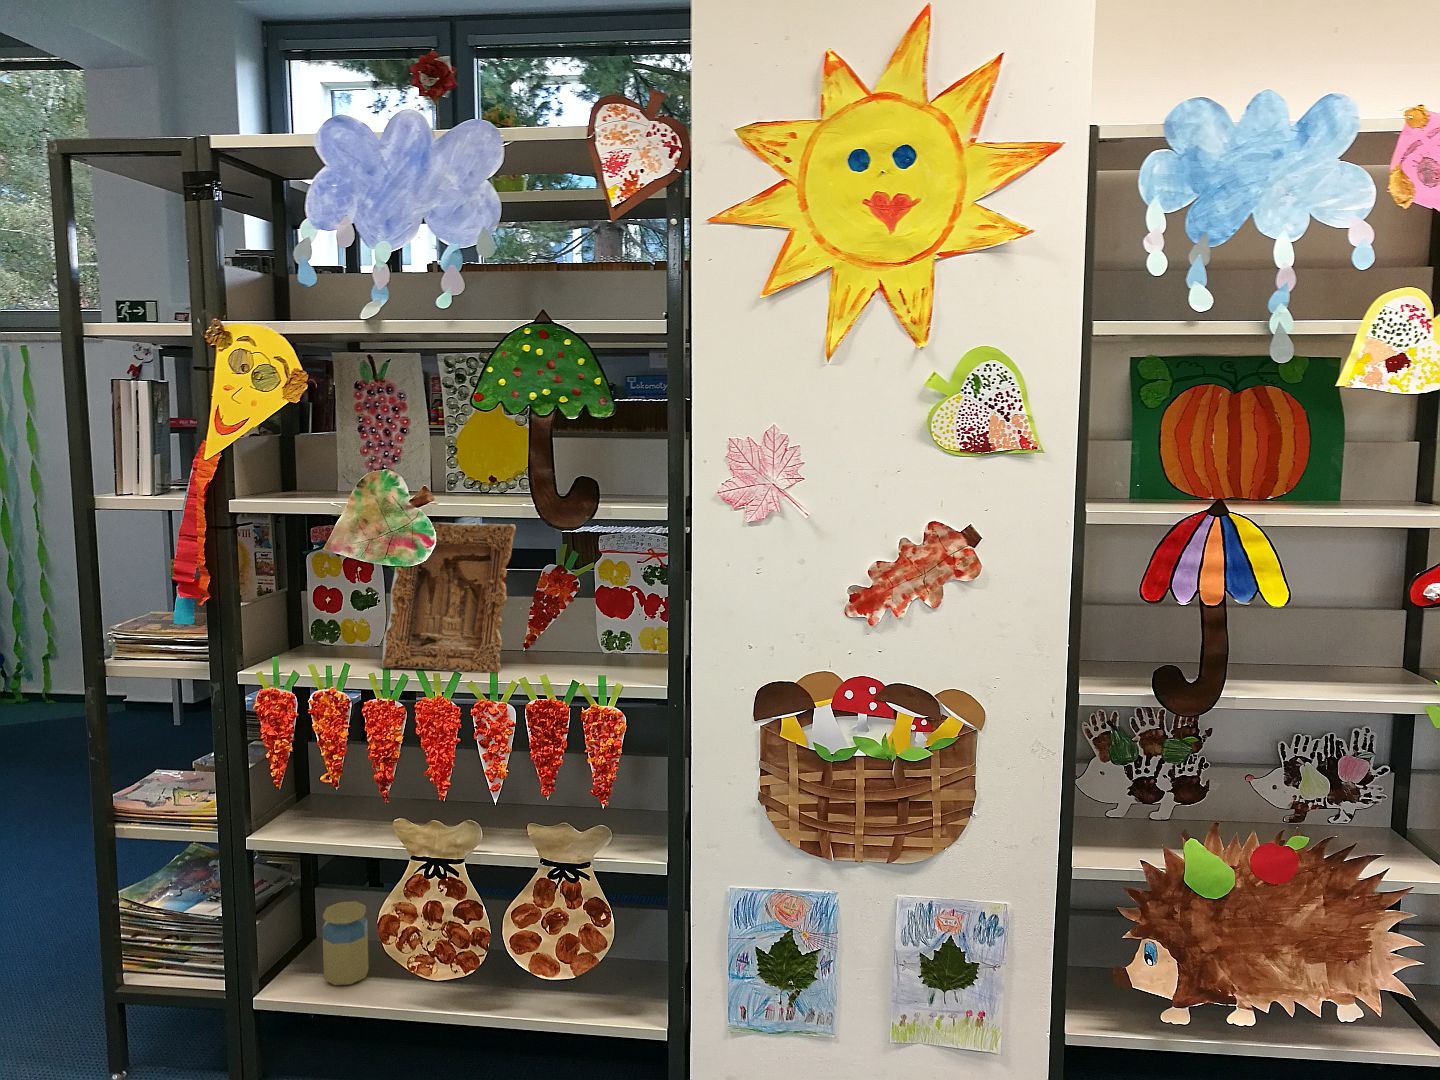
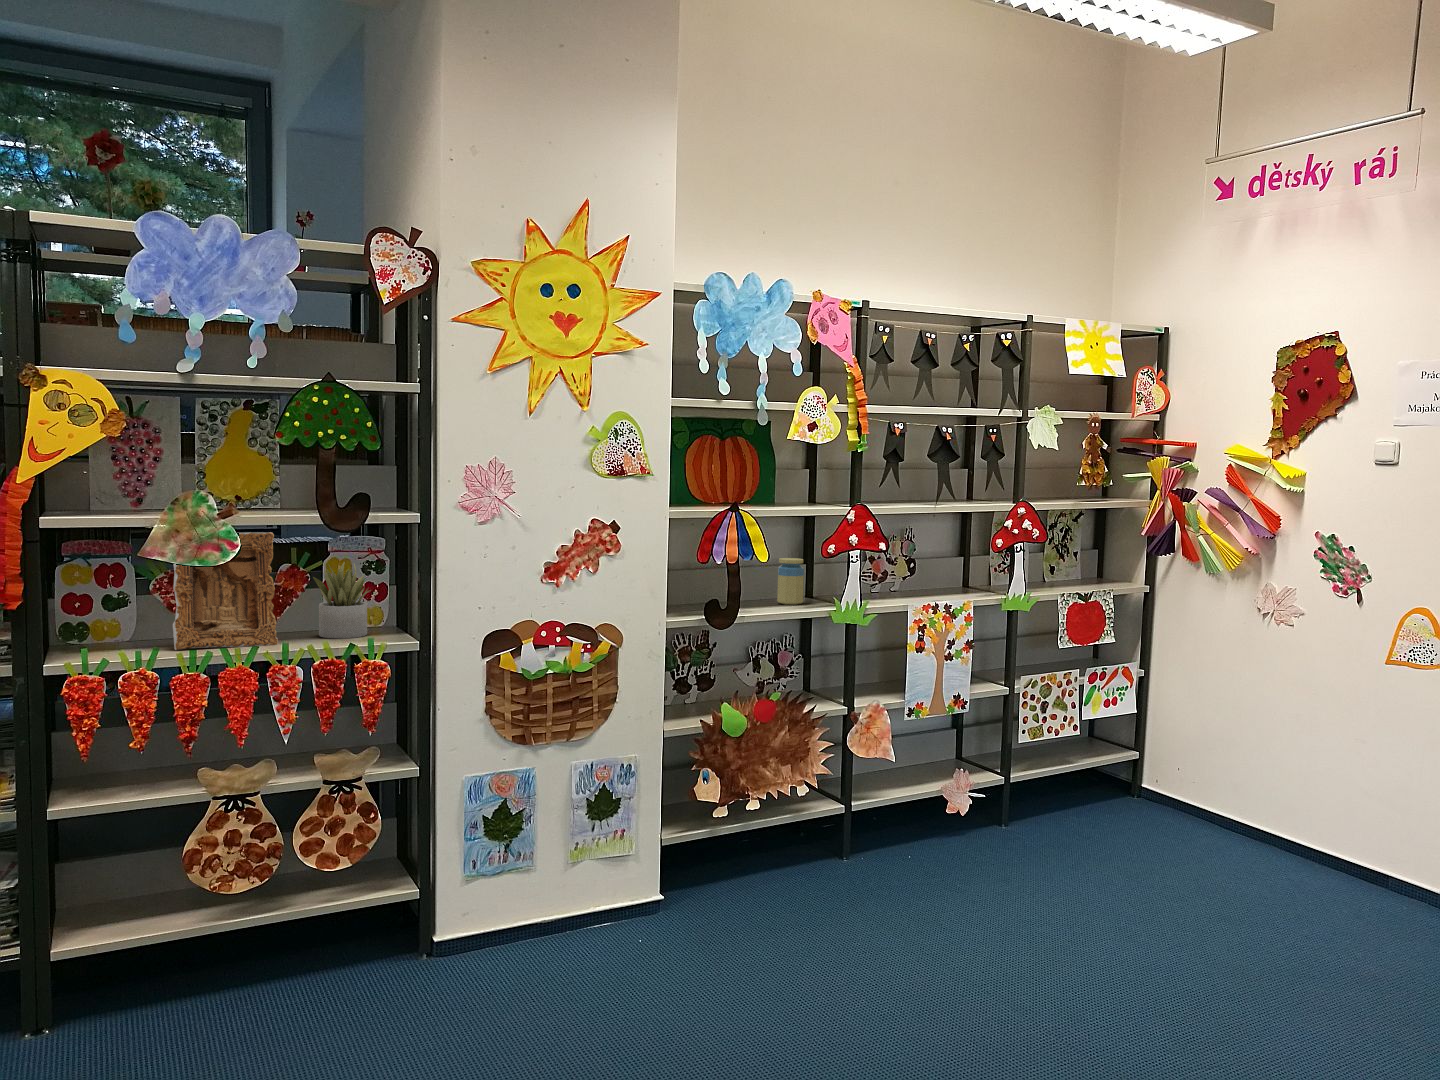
succulent plant: none [565,567,634,672] -> present [313,562,370,639]
jar: present [322,901,369,985] -> present [777,558,804,605]

